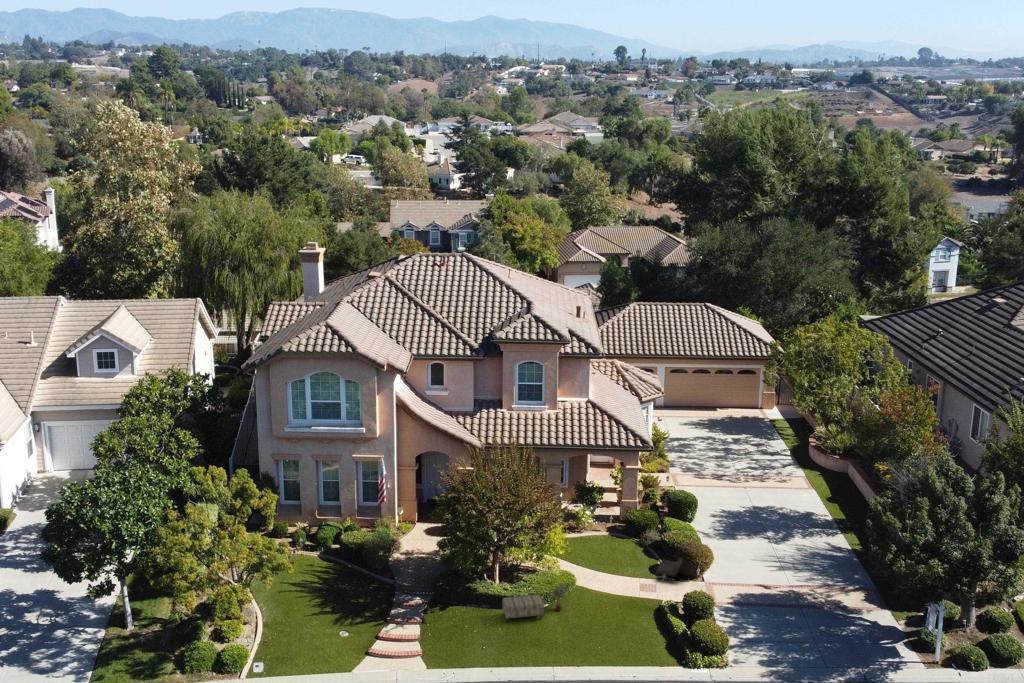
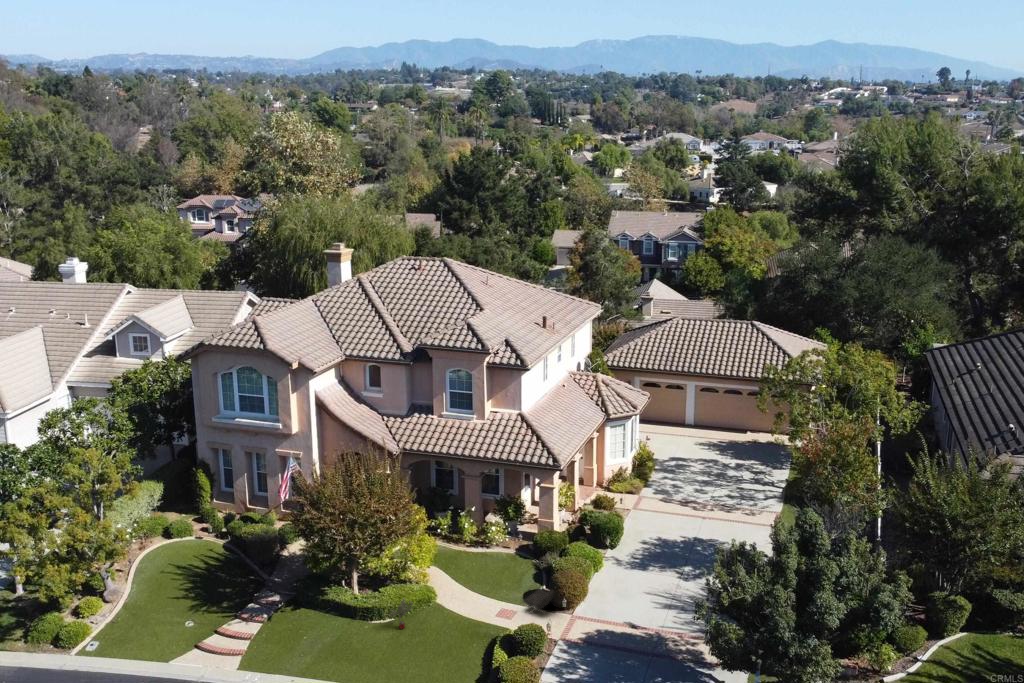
bench: present [502,595,544,623] -> none [339,608,383,636]

